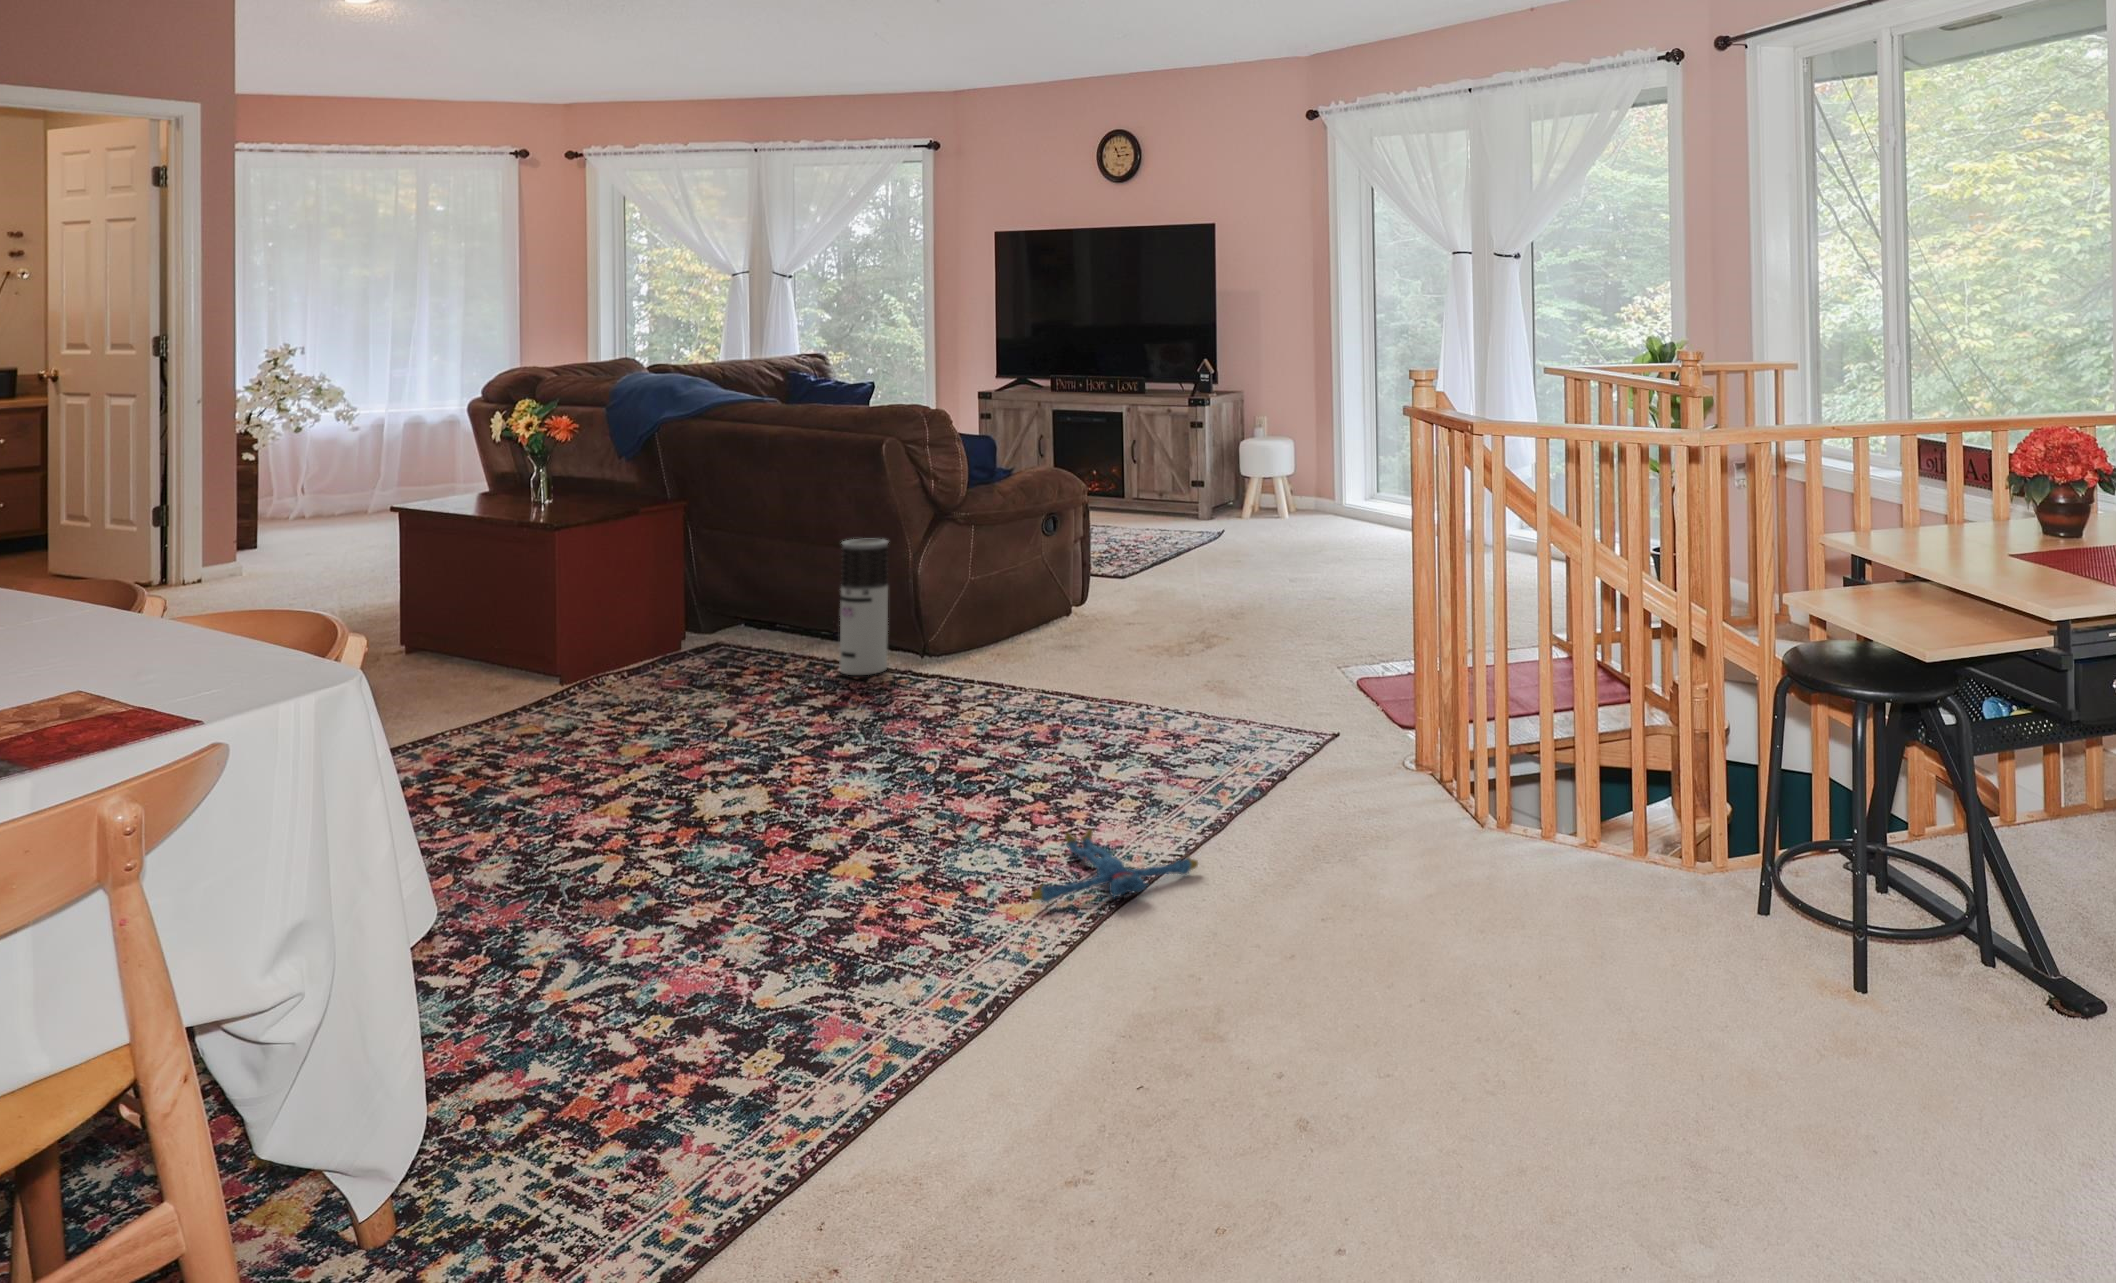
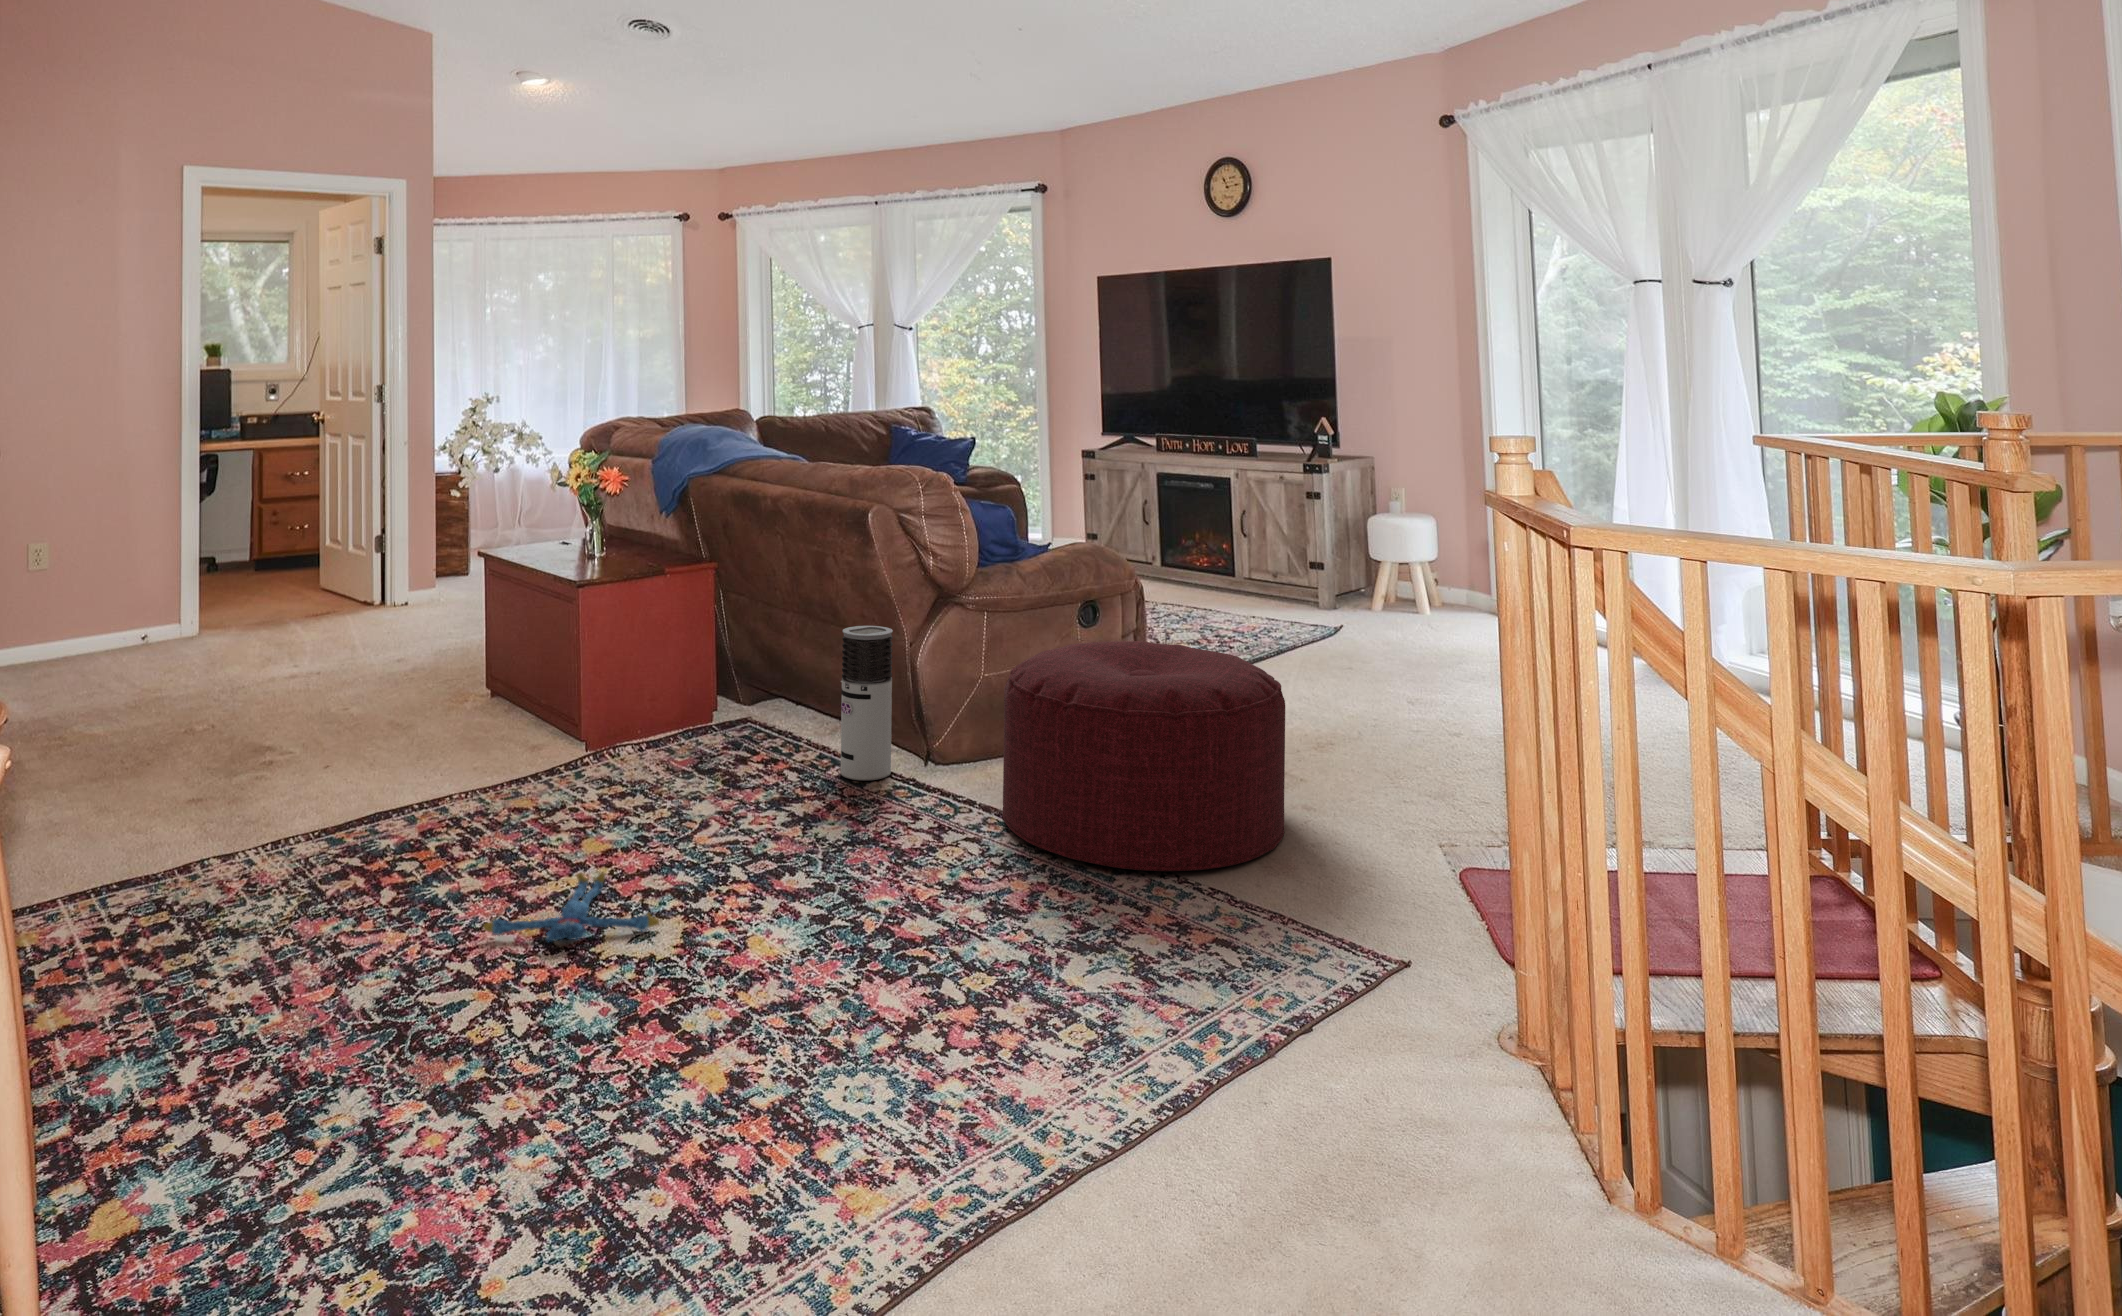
ottoman: none [1003,537,1233,707] -> present [1002,641,1285,871]
plush toy: present [1031,829,1198,903] -> present [483,872,659,942]

